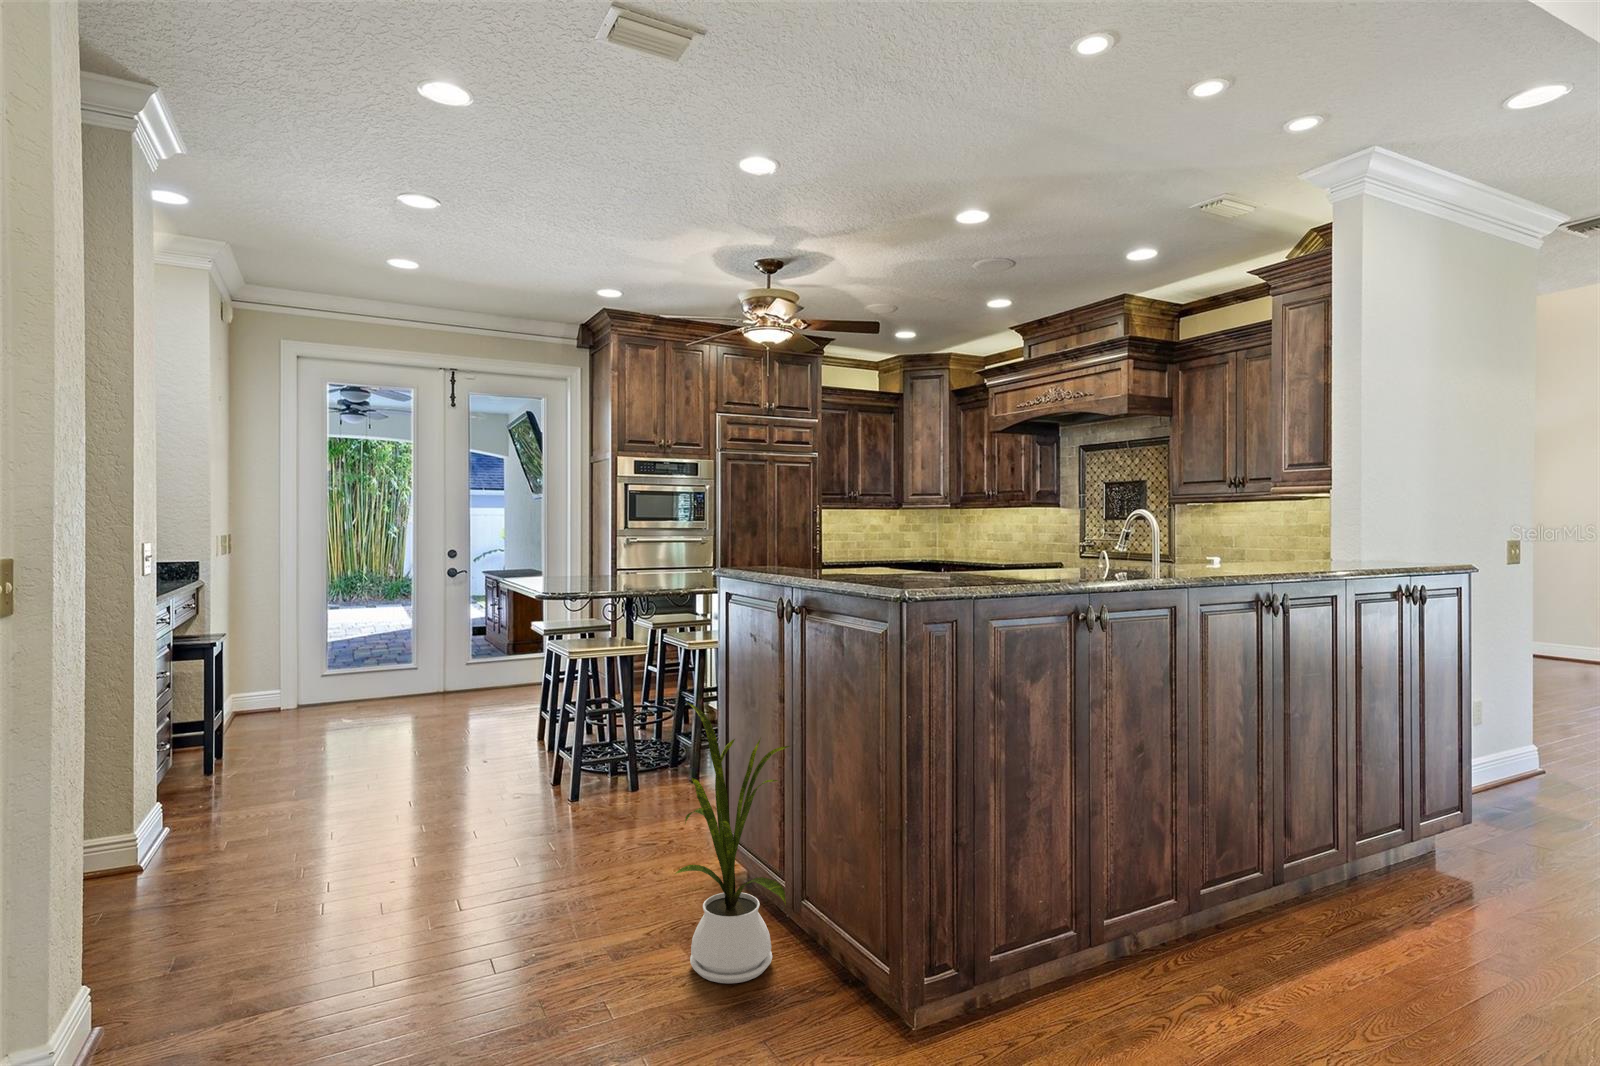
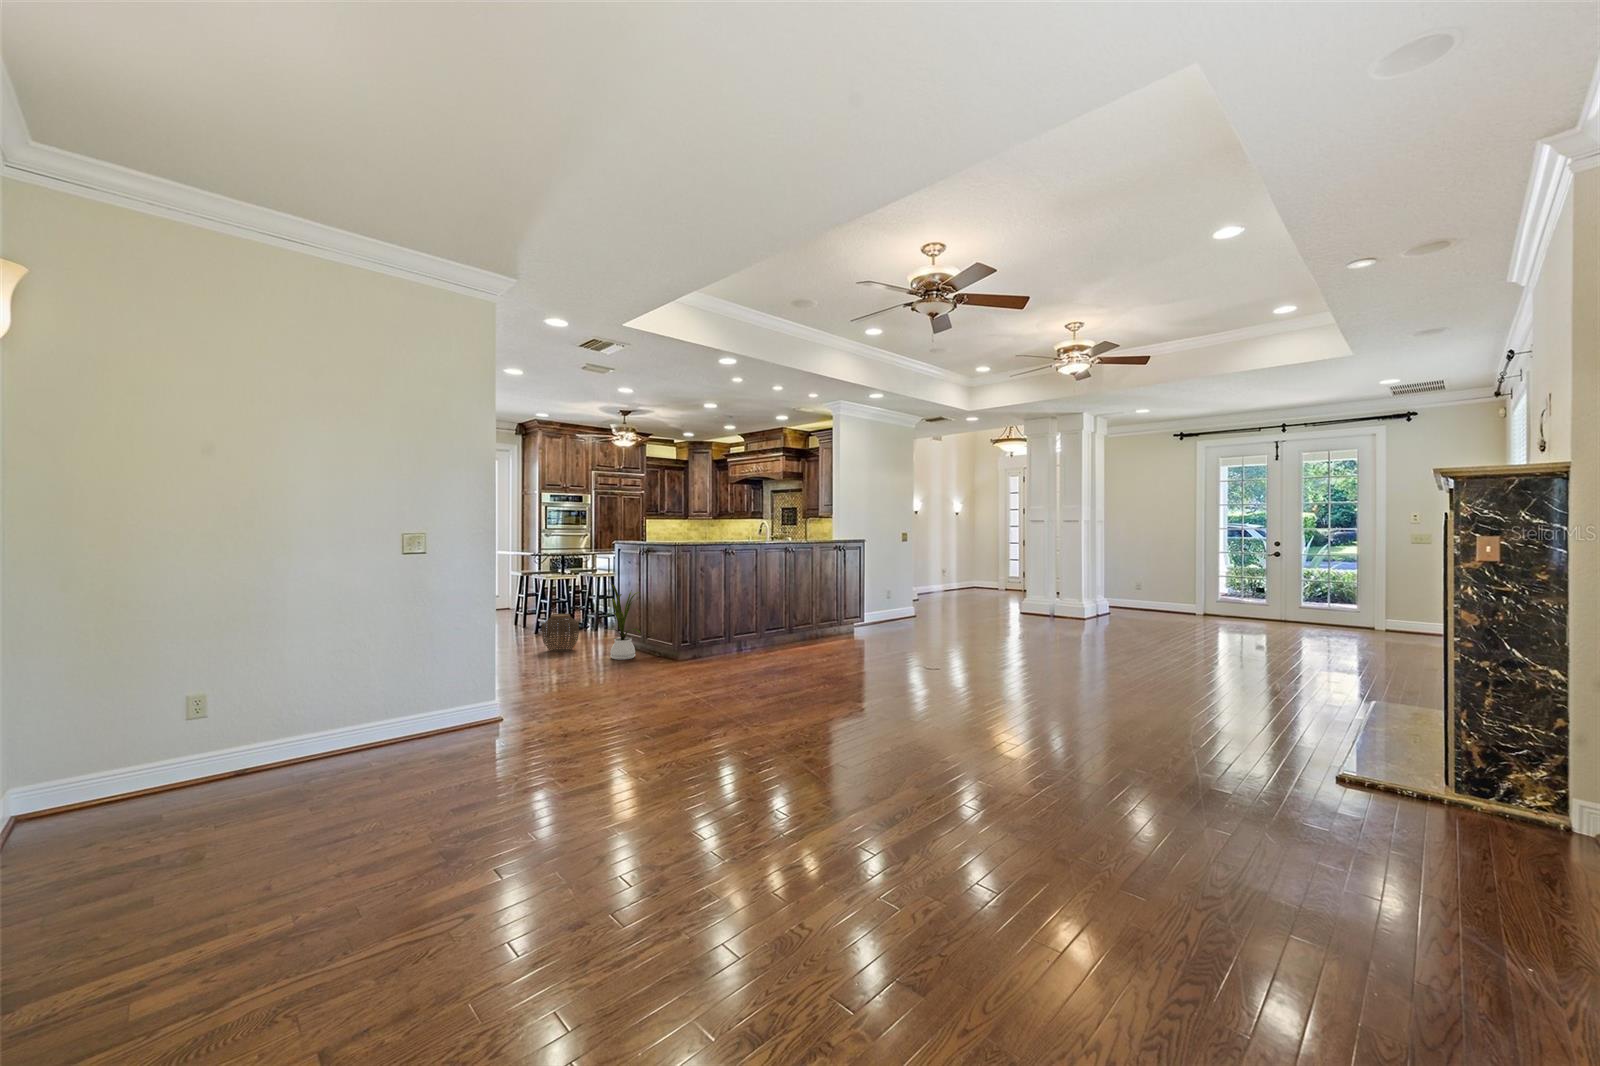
woven basket: none [519,776,621,897] -> present [542,614,579,652]

